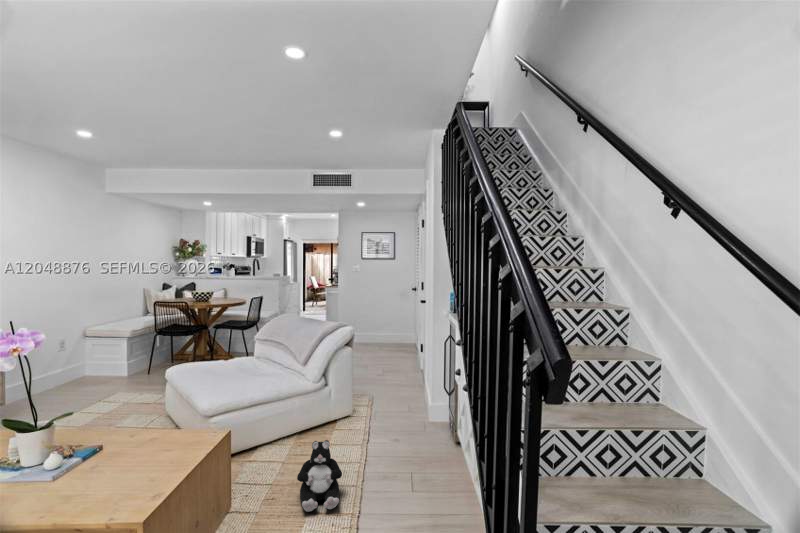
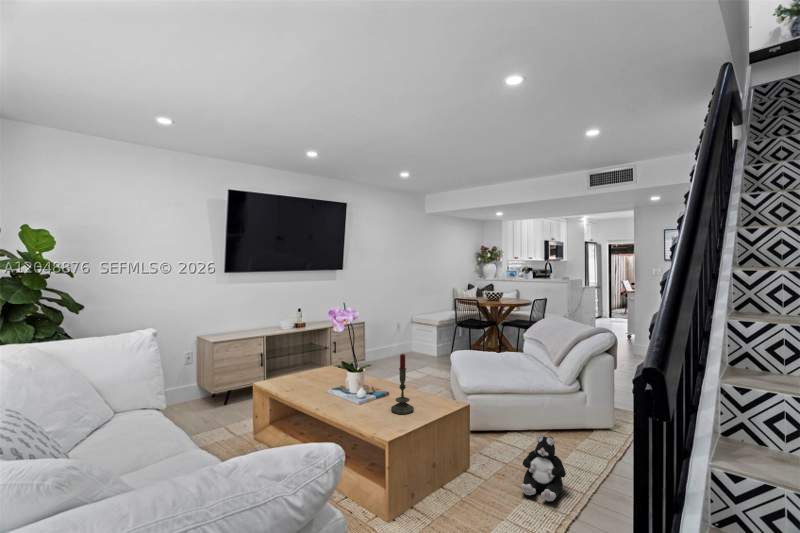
candle: none [121,384,159,474] -> present [391,354,414,414]

